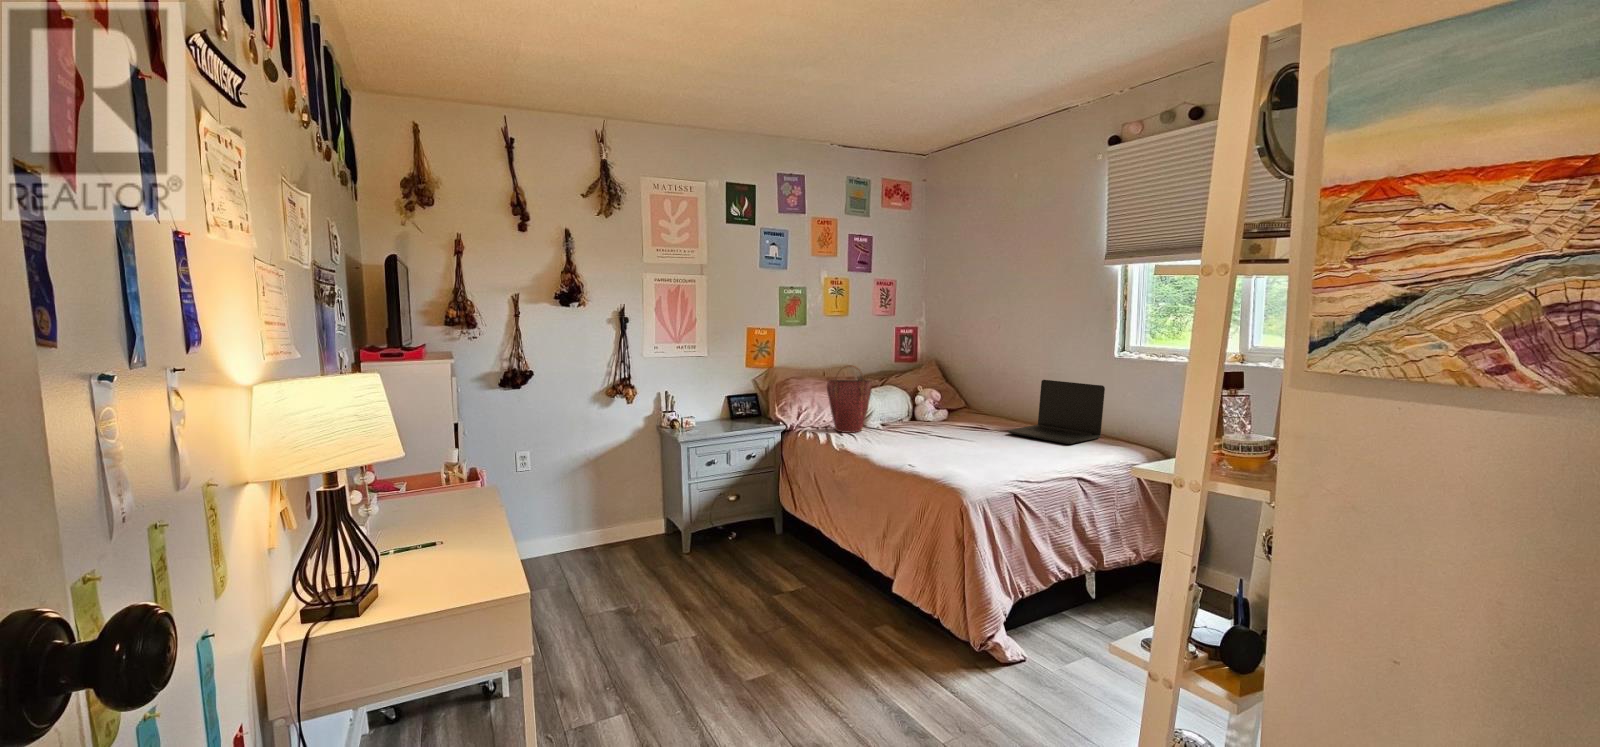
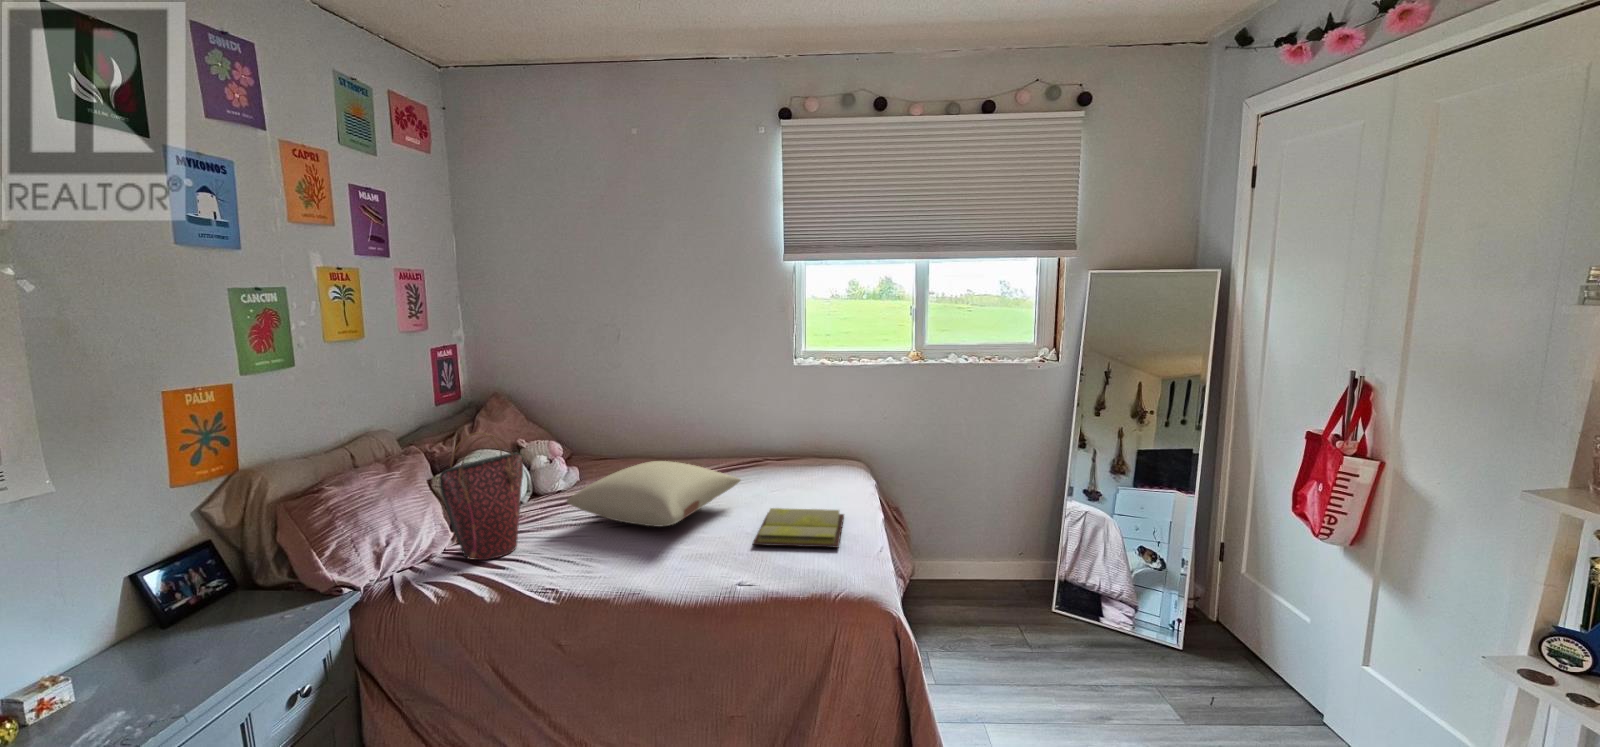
laptop: present [1008,380,1105,444] -> none [713,397,804,478]
pillow: none [890,403,993,440] -> present [567,461,740,526]
diary: none [943,446,1030,469] -> present [753,508,844,548]

